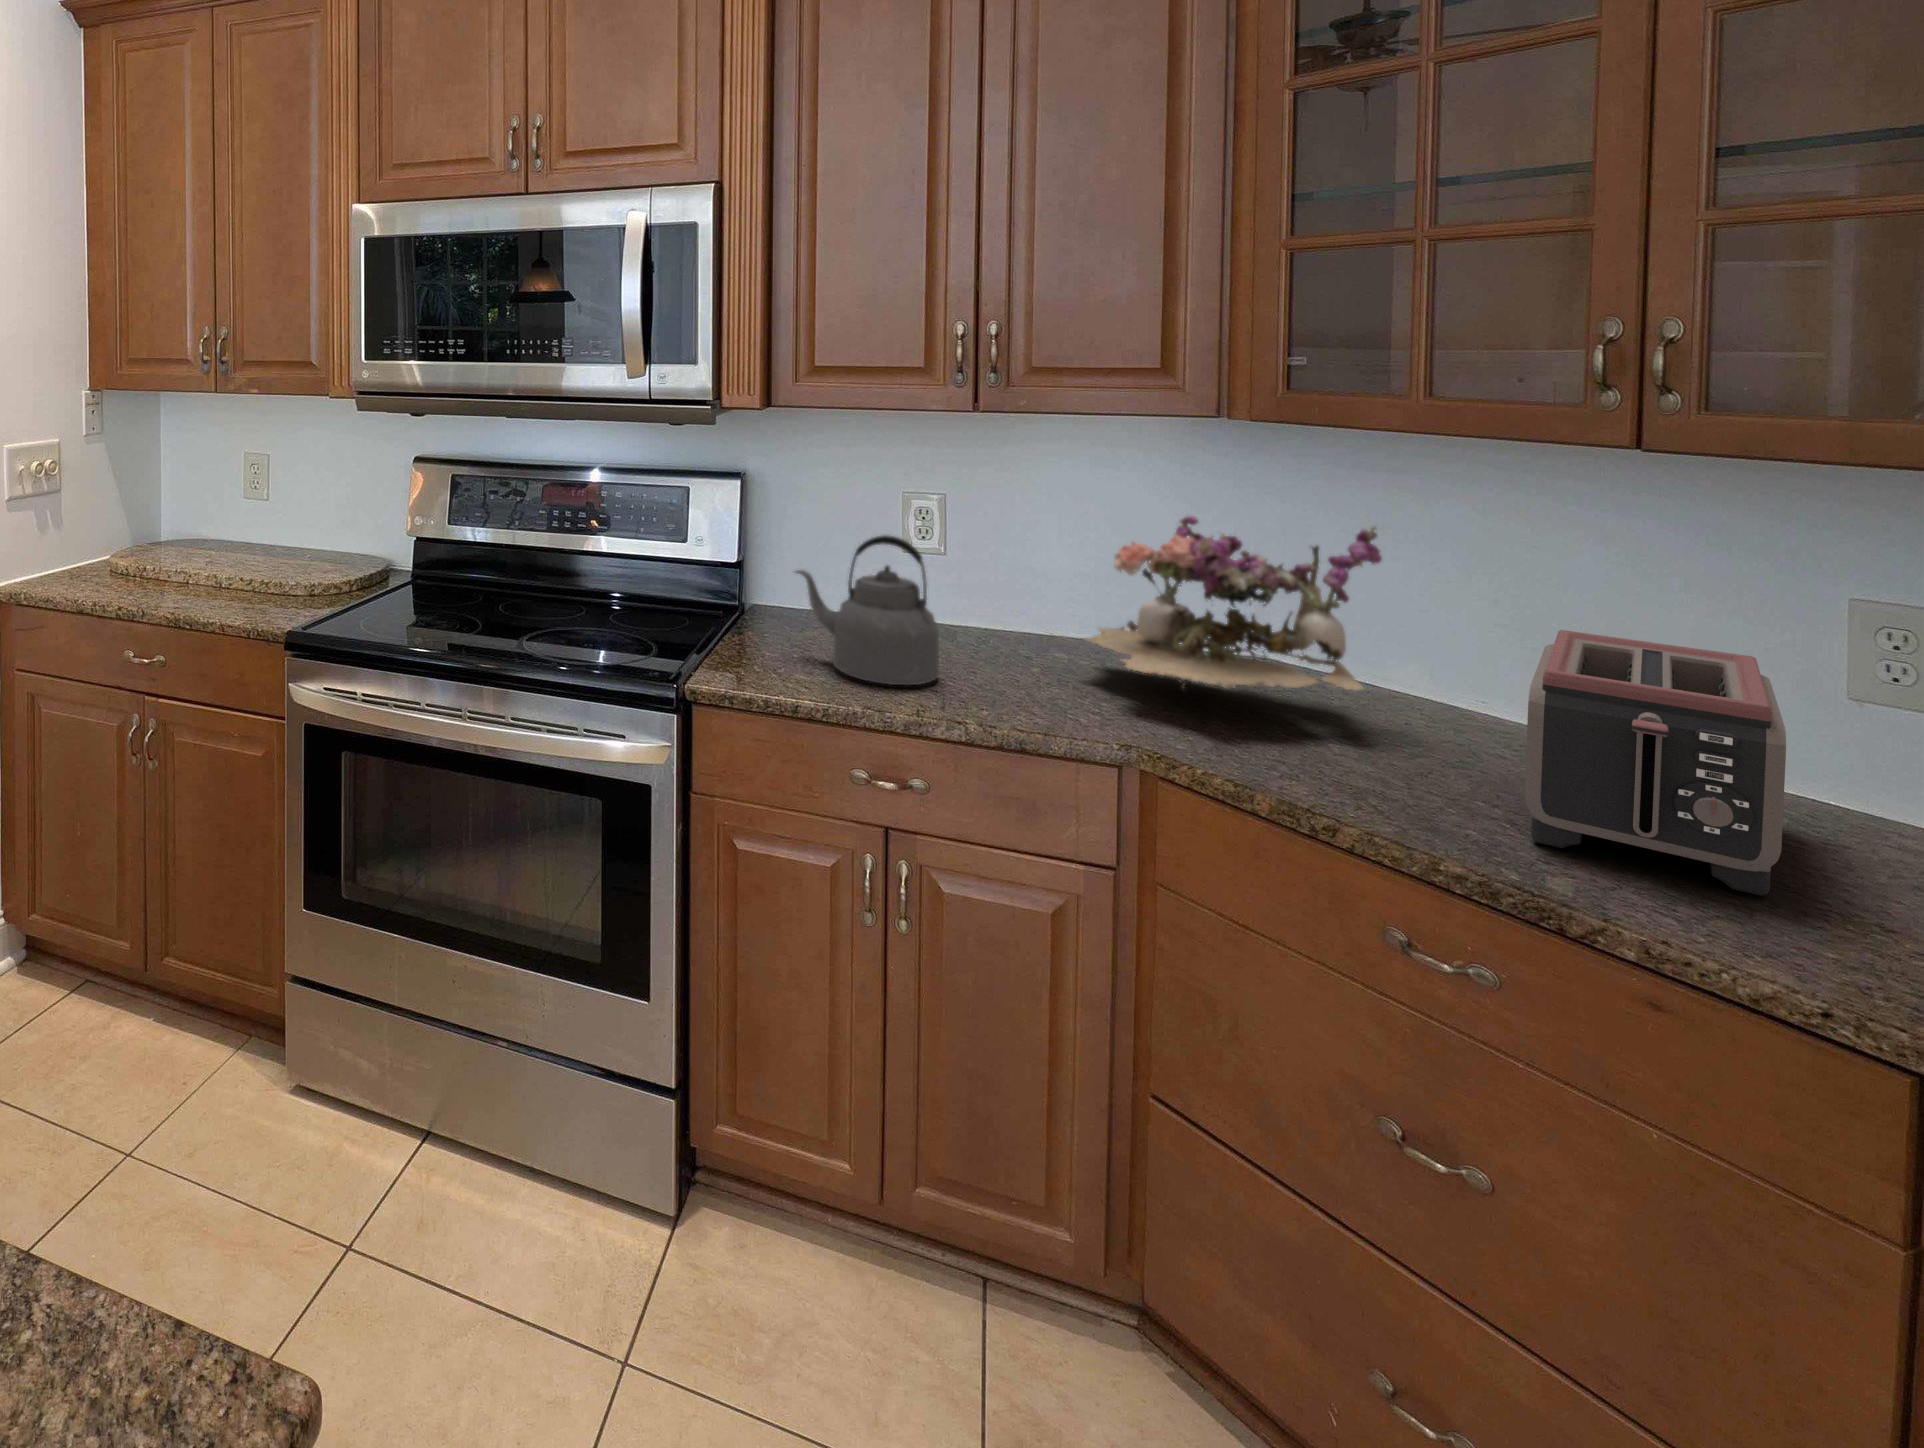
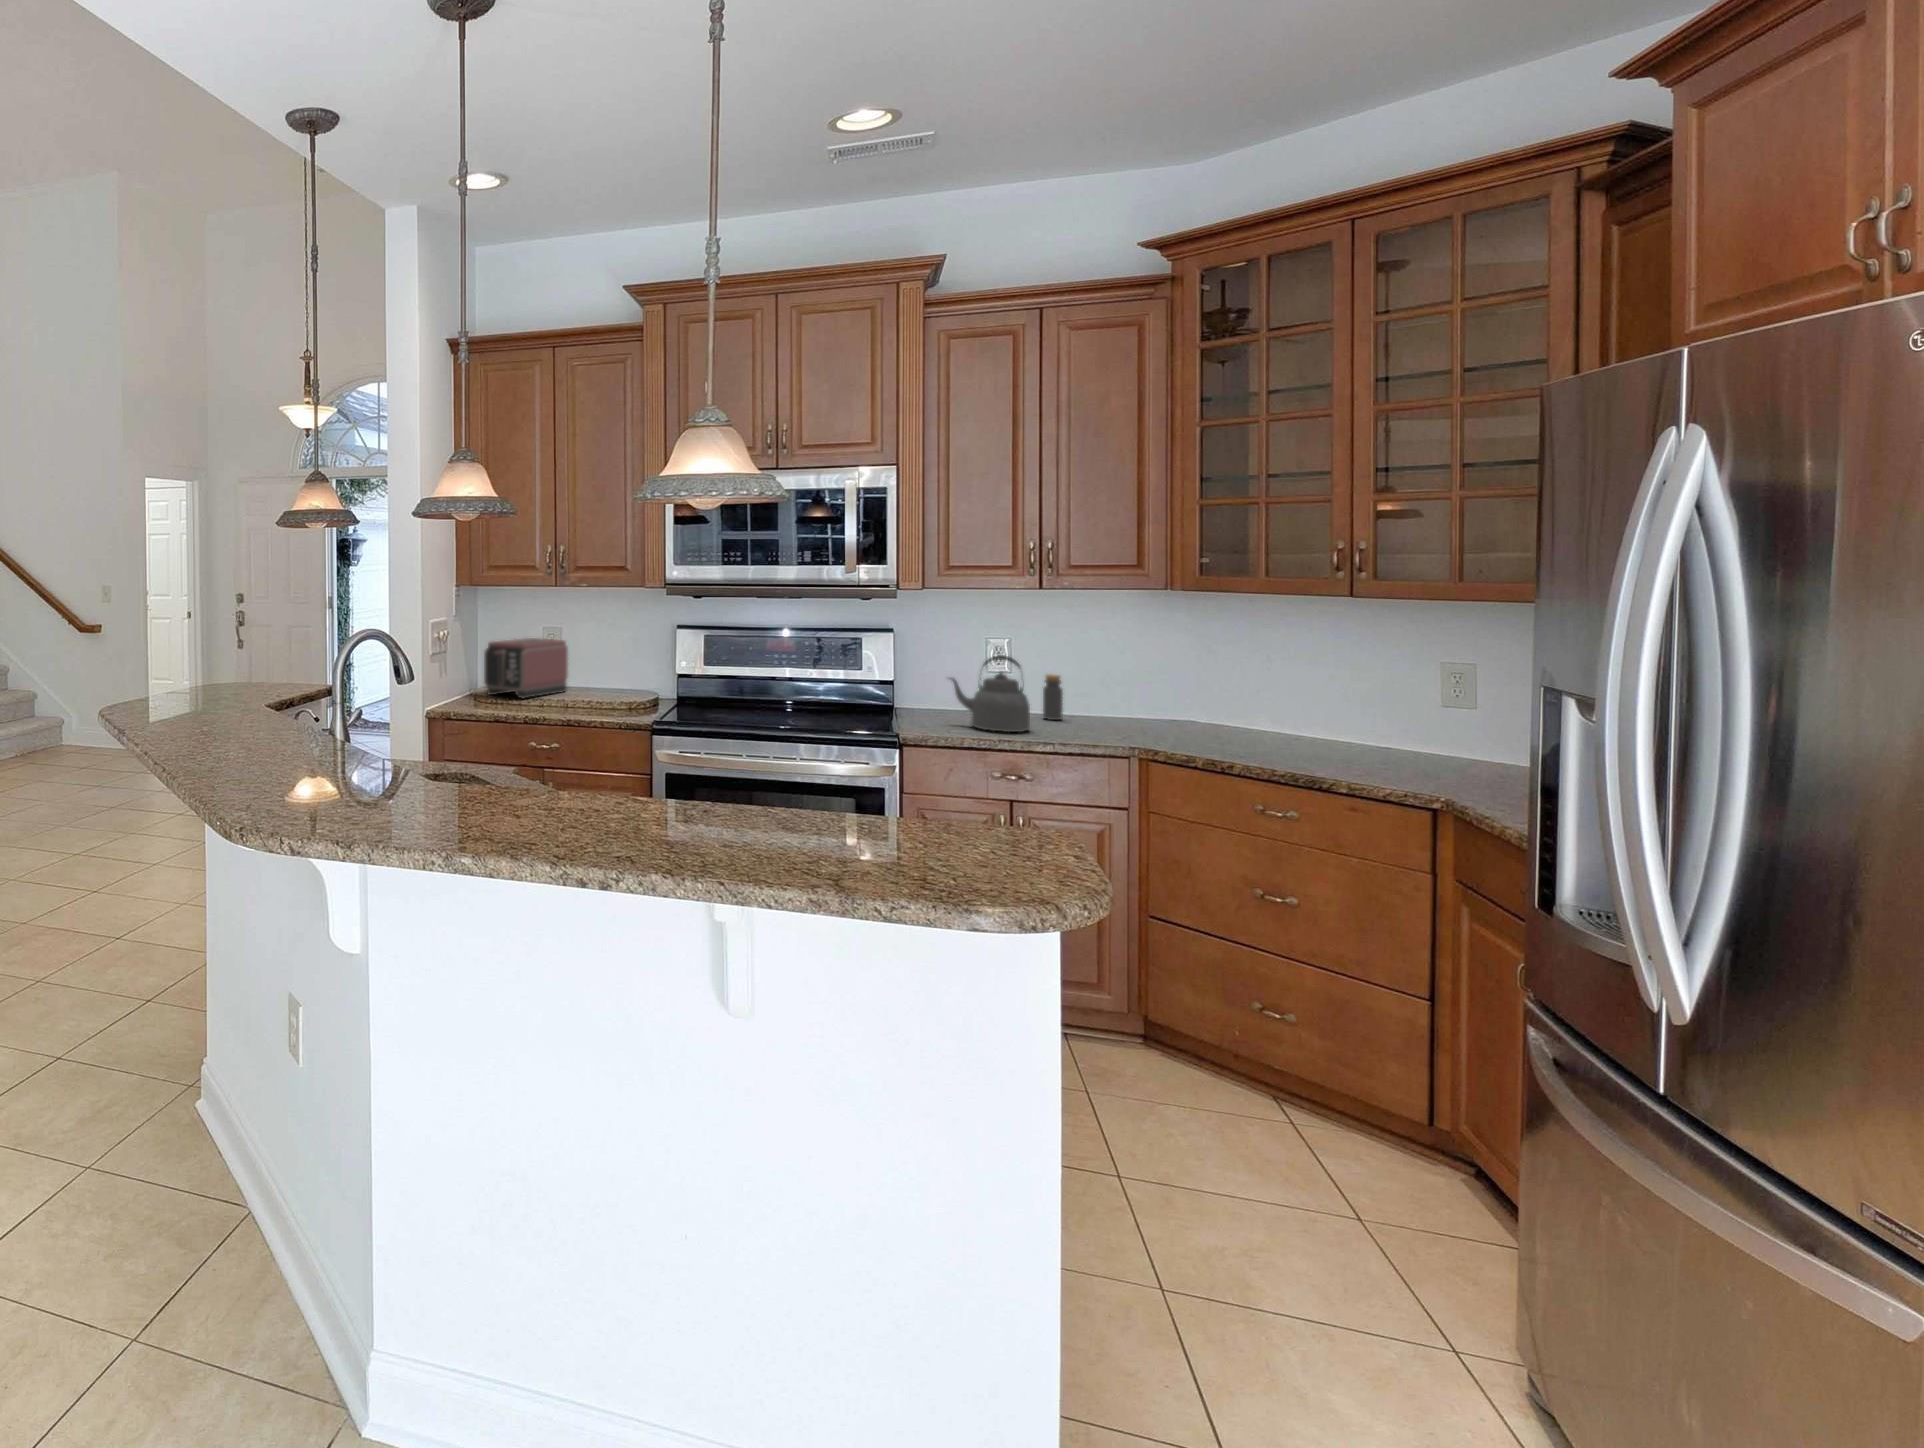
flower arrangement: present [1085,516,1382,691] -> none [1100,640,1246,732]
bottle: none [988,564,1024,649] -> present [1043,674,1063,720]
toaster: present [1525,630,1786,895] -> present [484,638,568,698]

